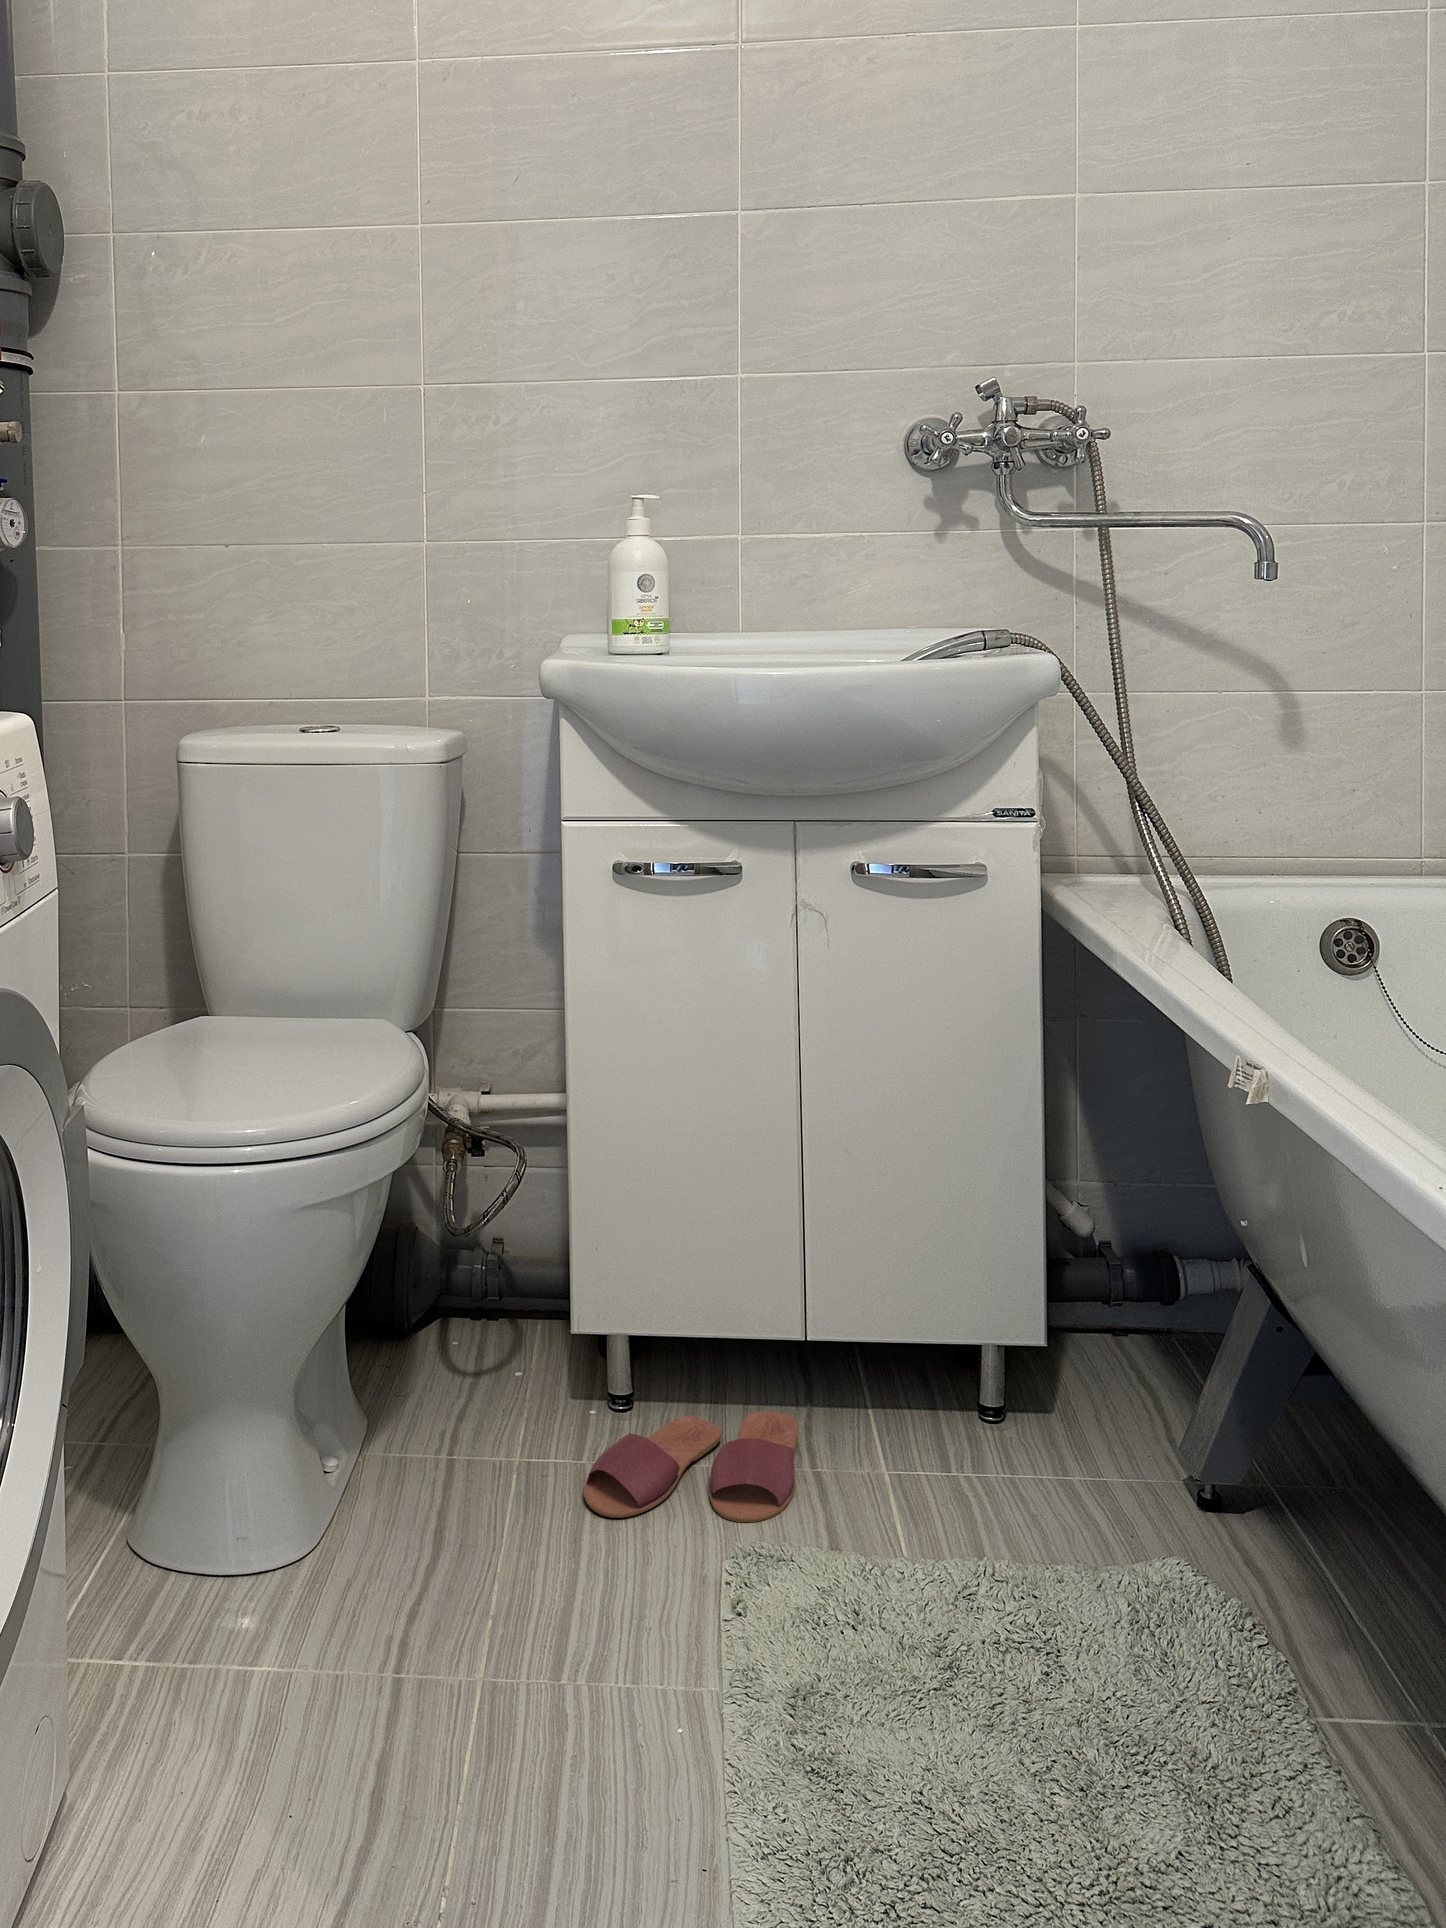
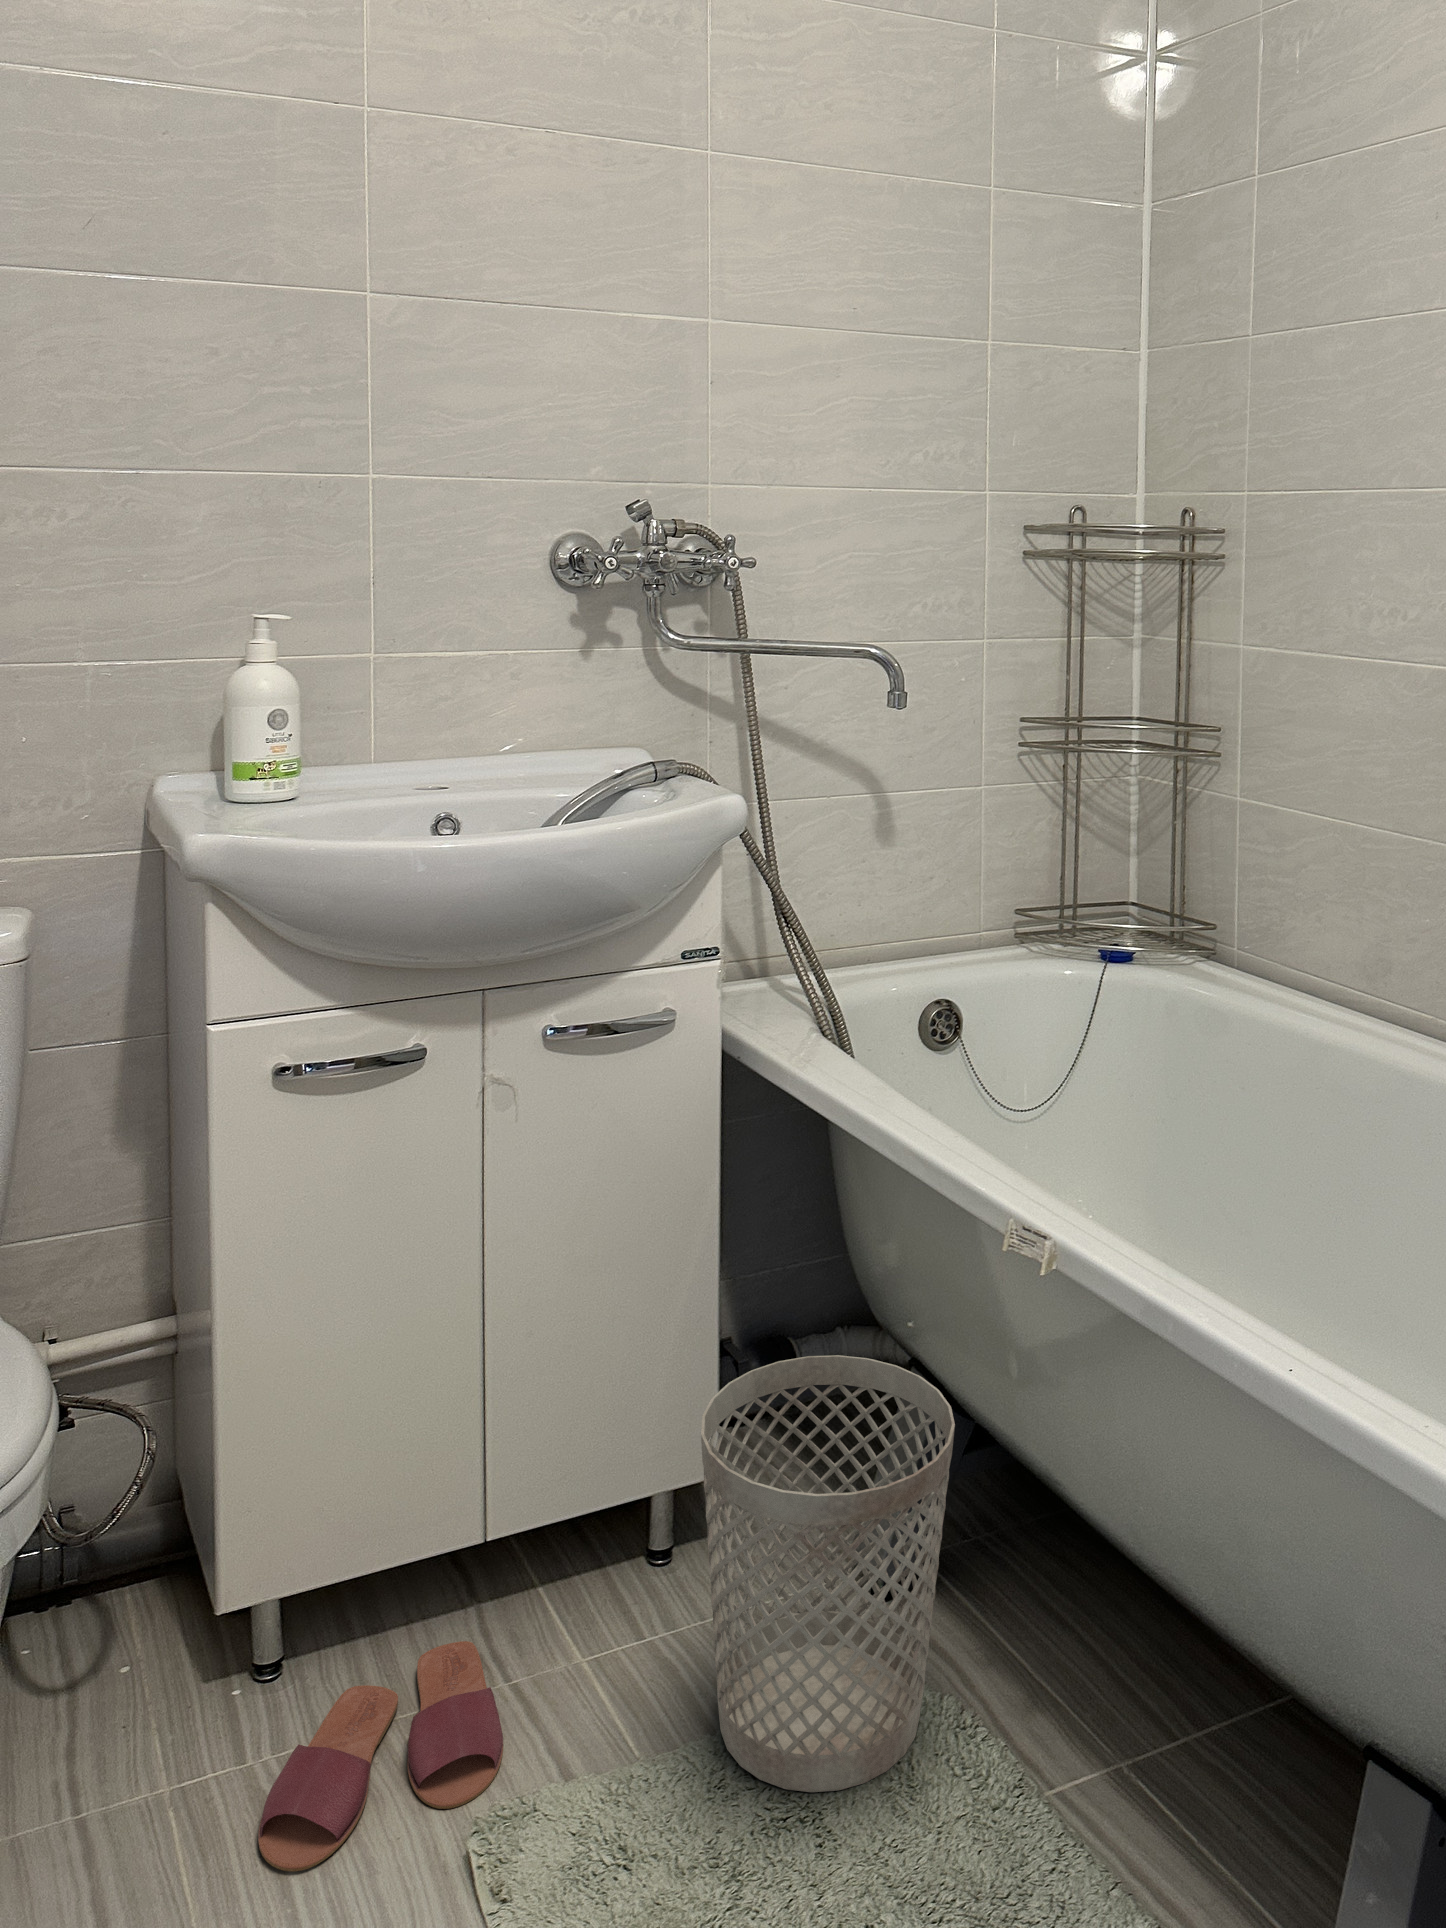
wastebasket: none [960,1214,1237,1641] -> present [701,1355,955,1792]

